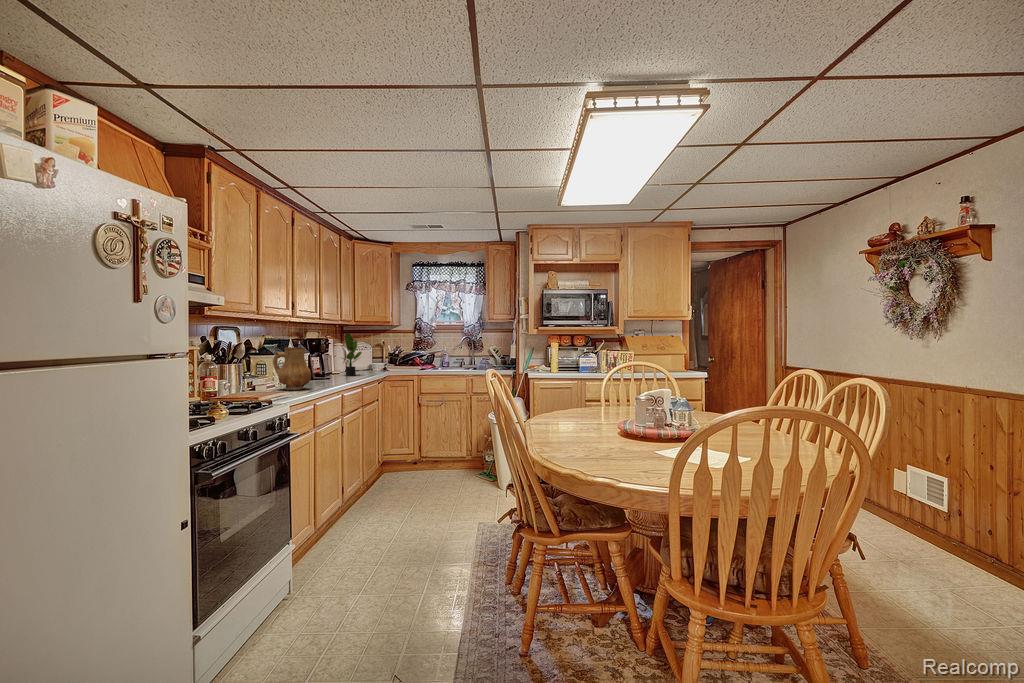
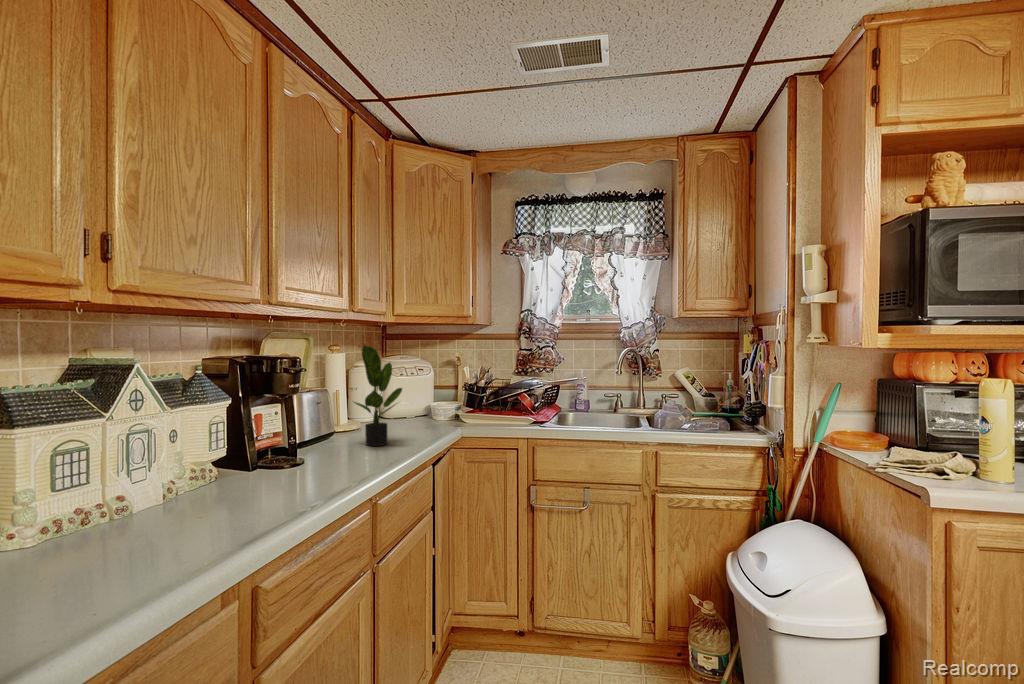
ceramic pitcher: present [273,347,311,390] -> none [43,408,186,571]

